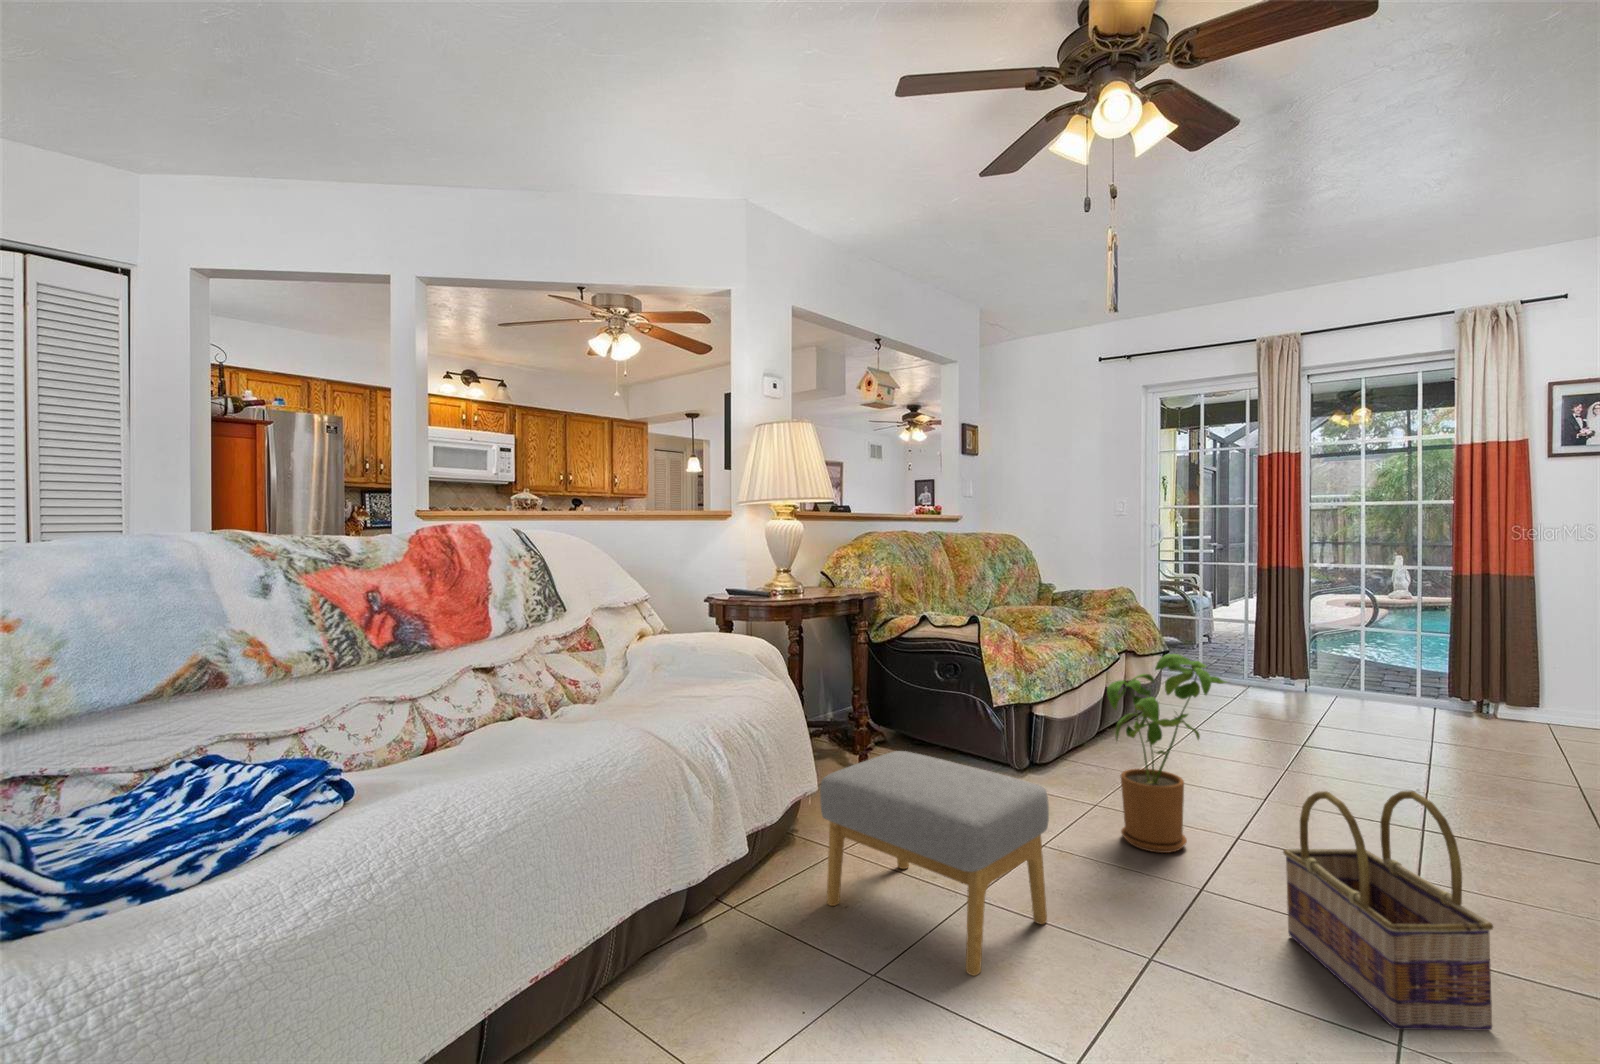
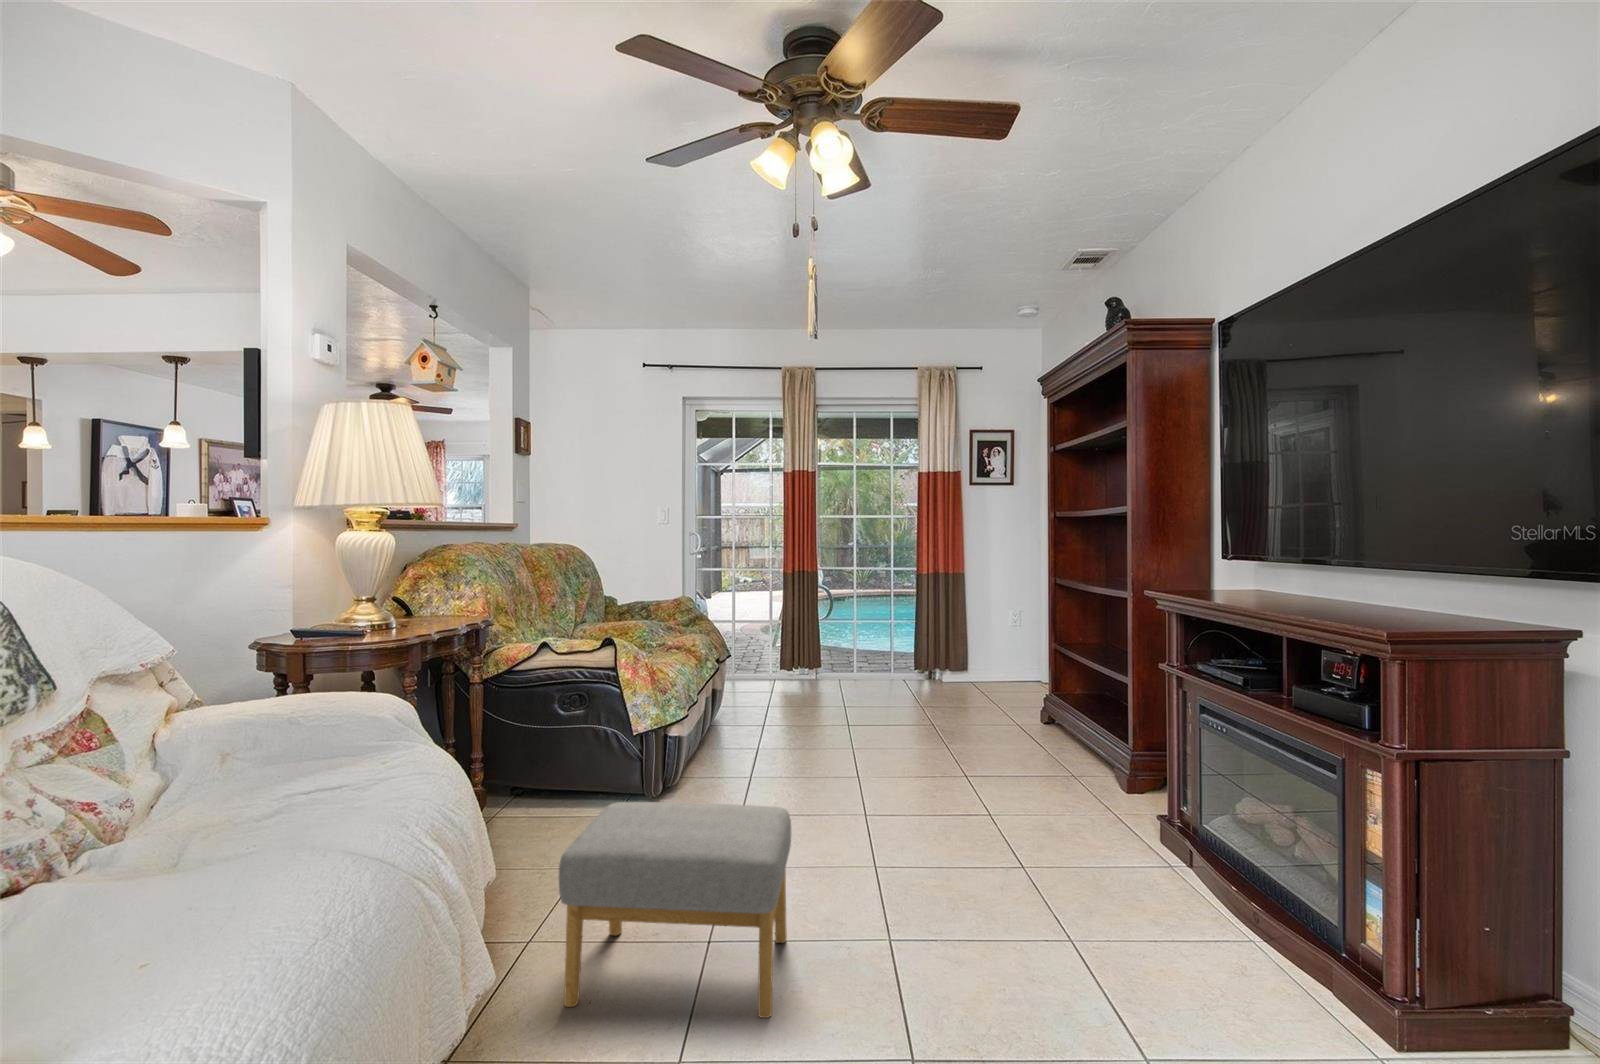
house plant: present [1107,654,1226,853] -> none [767,663,865,845]
basket: present [1283,791,1493,1031] -> none [942,751,1082,929]

